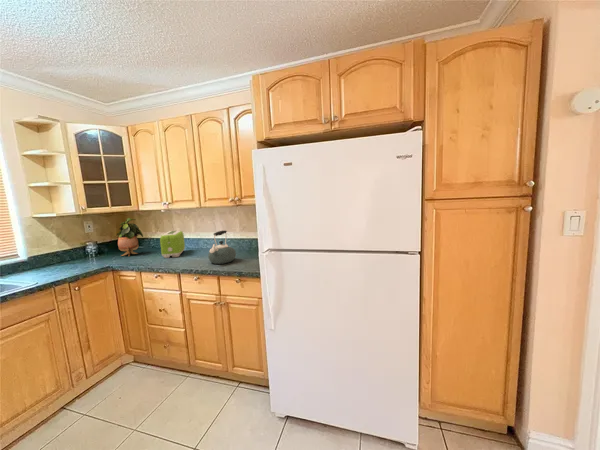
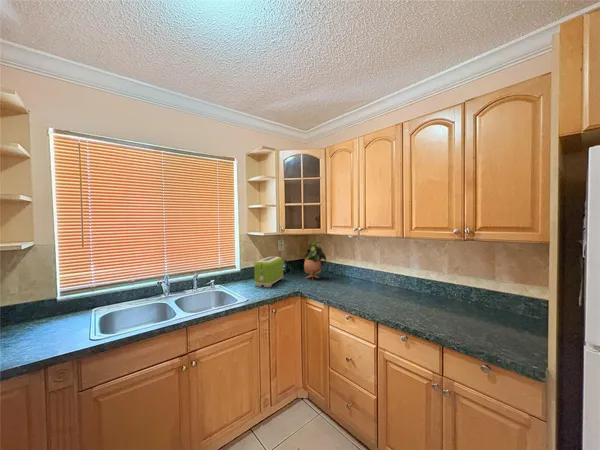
toaster: present [160,231,185,258] -> present [255,257,283,287]
kettle: present [208,231,236,264] -> none [418,274,462,325]

